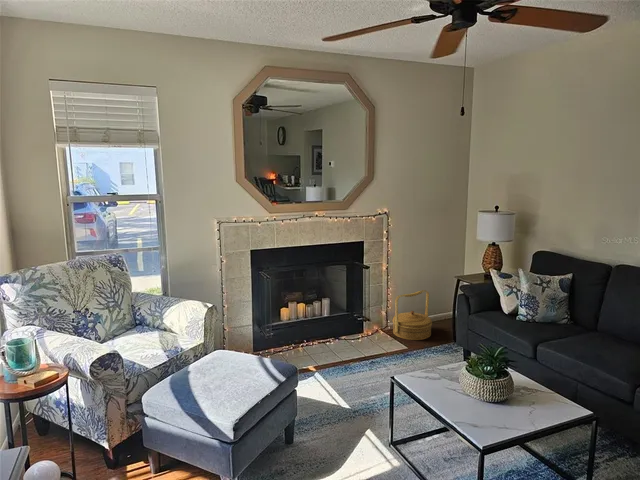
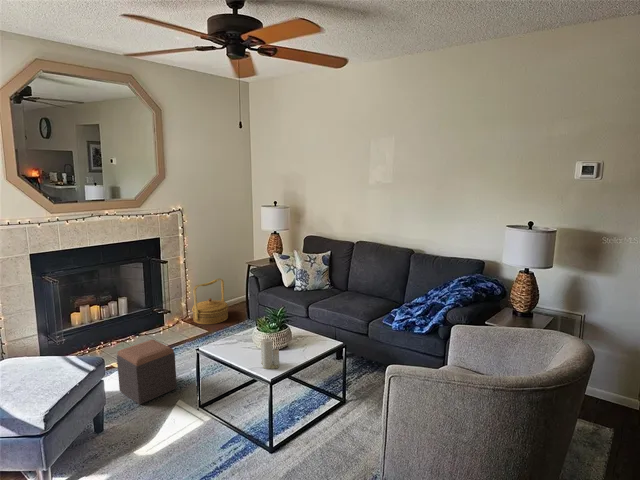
footstool: none [312,352,369,422] -> present [117,339,177,404]
candle: none [469,387,494,431] -> present [261,338,279,369]

